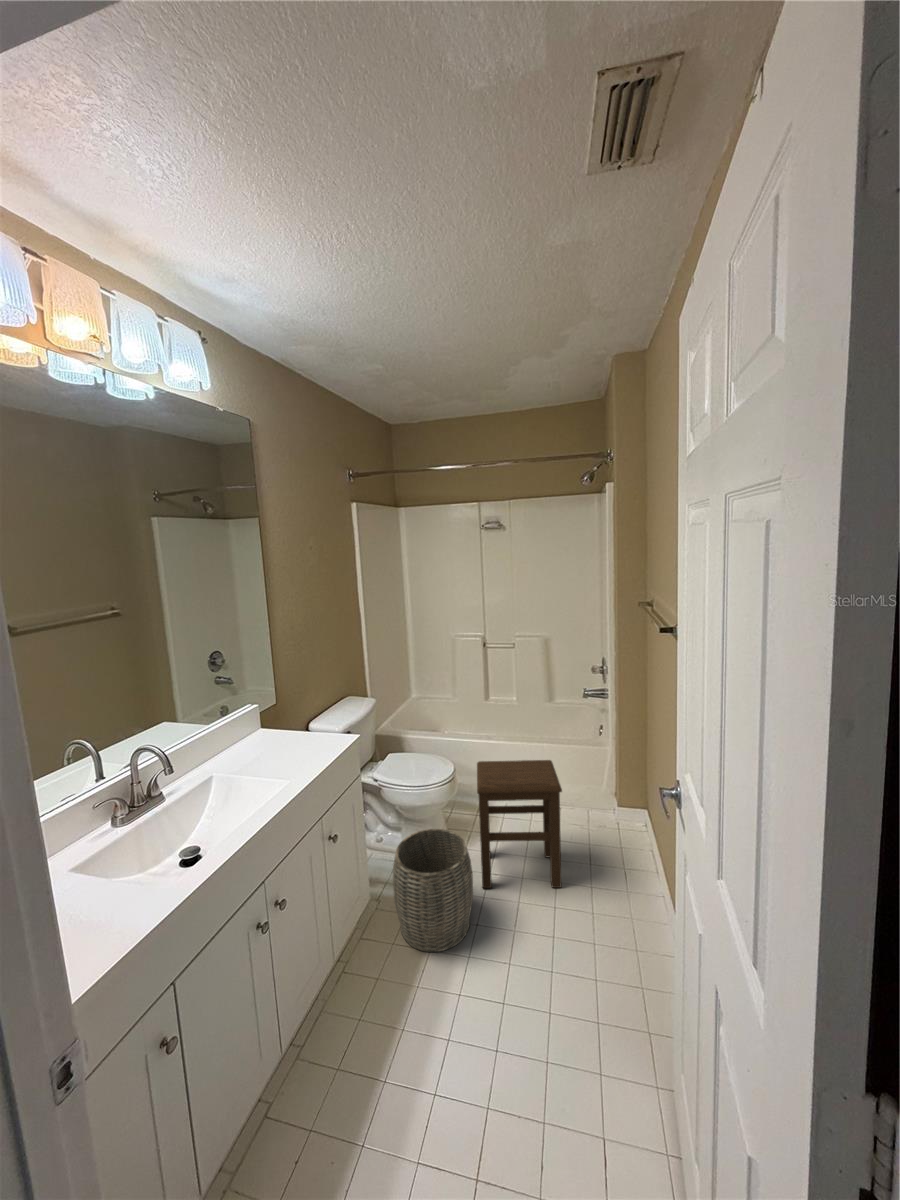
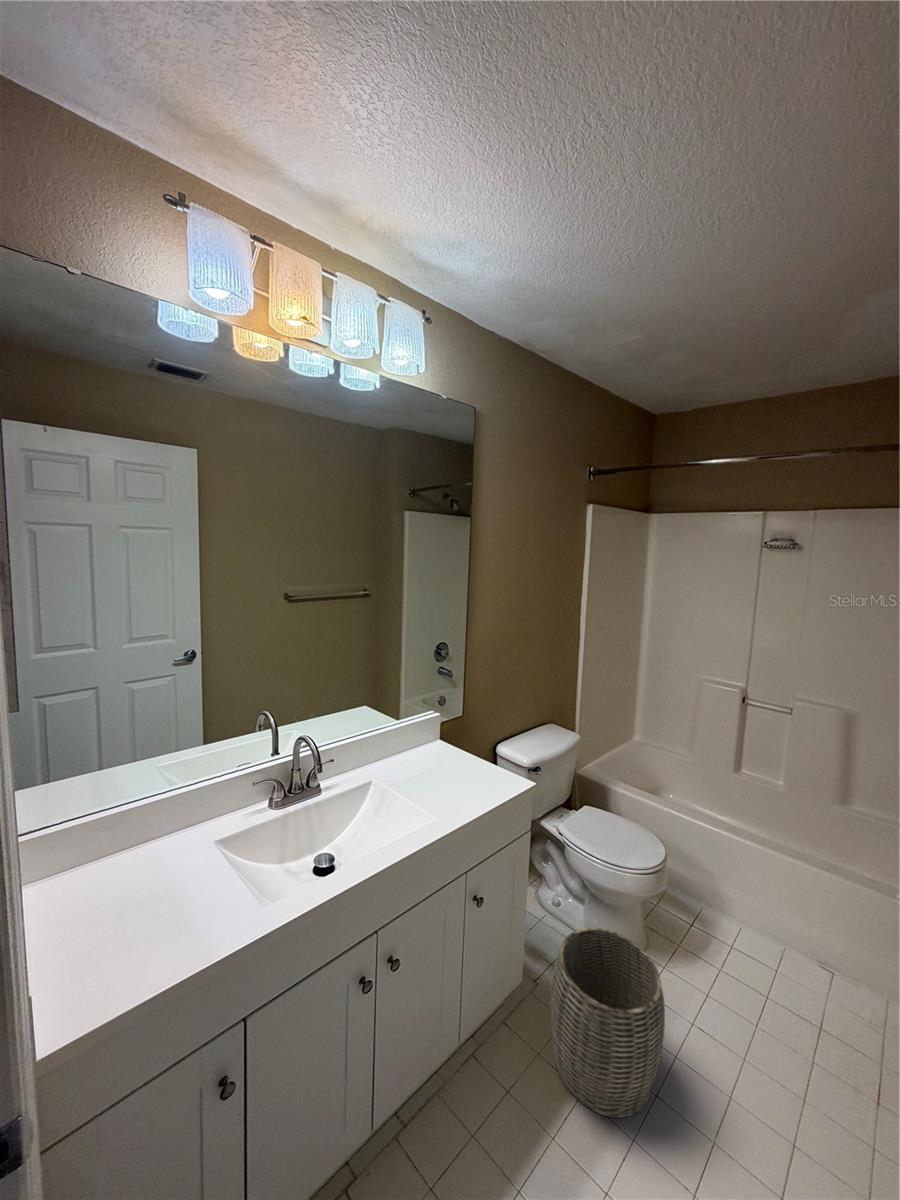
stool: present [477,760,562,888] -> none [680,865,847,1125]

